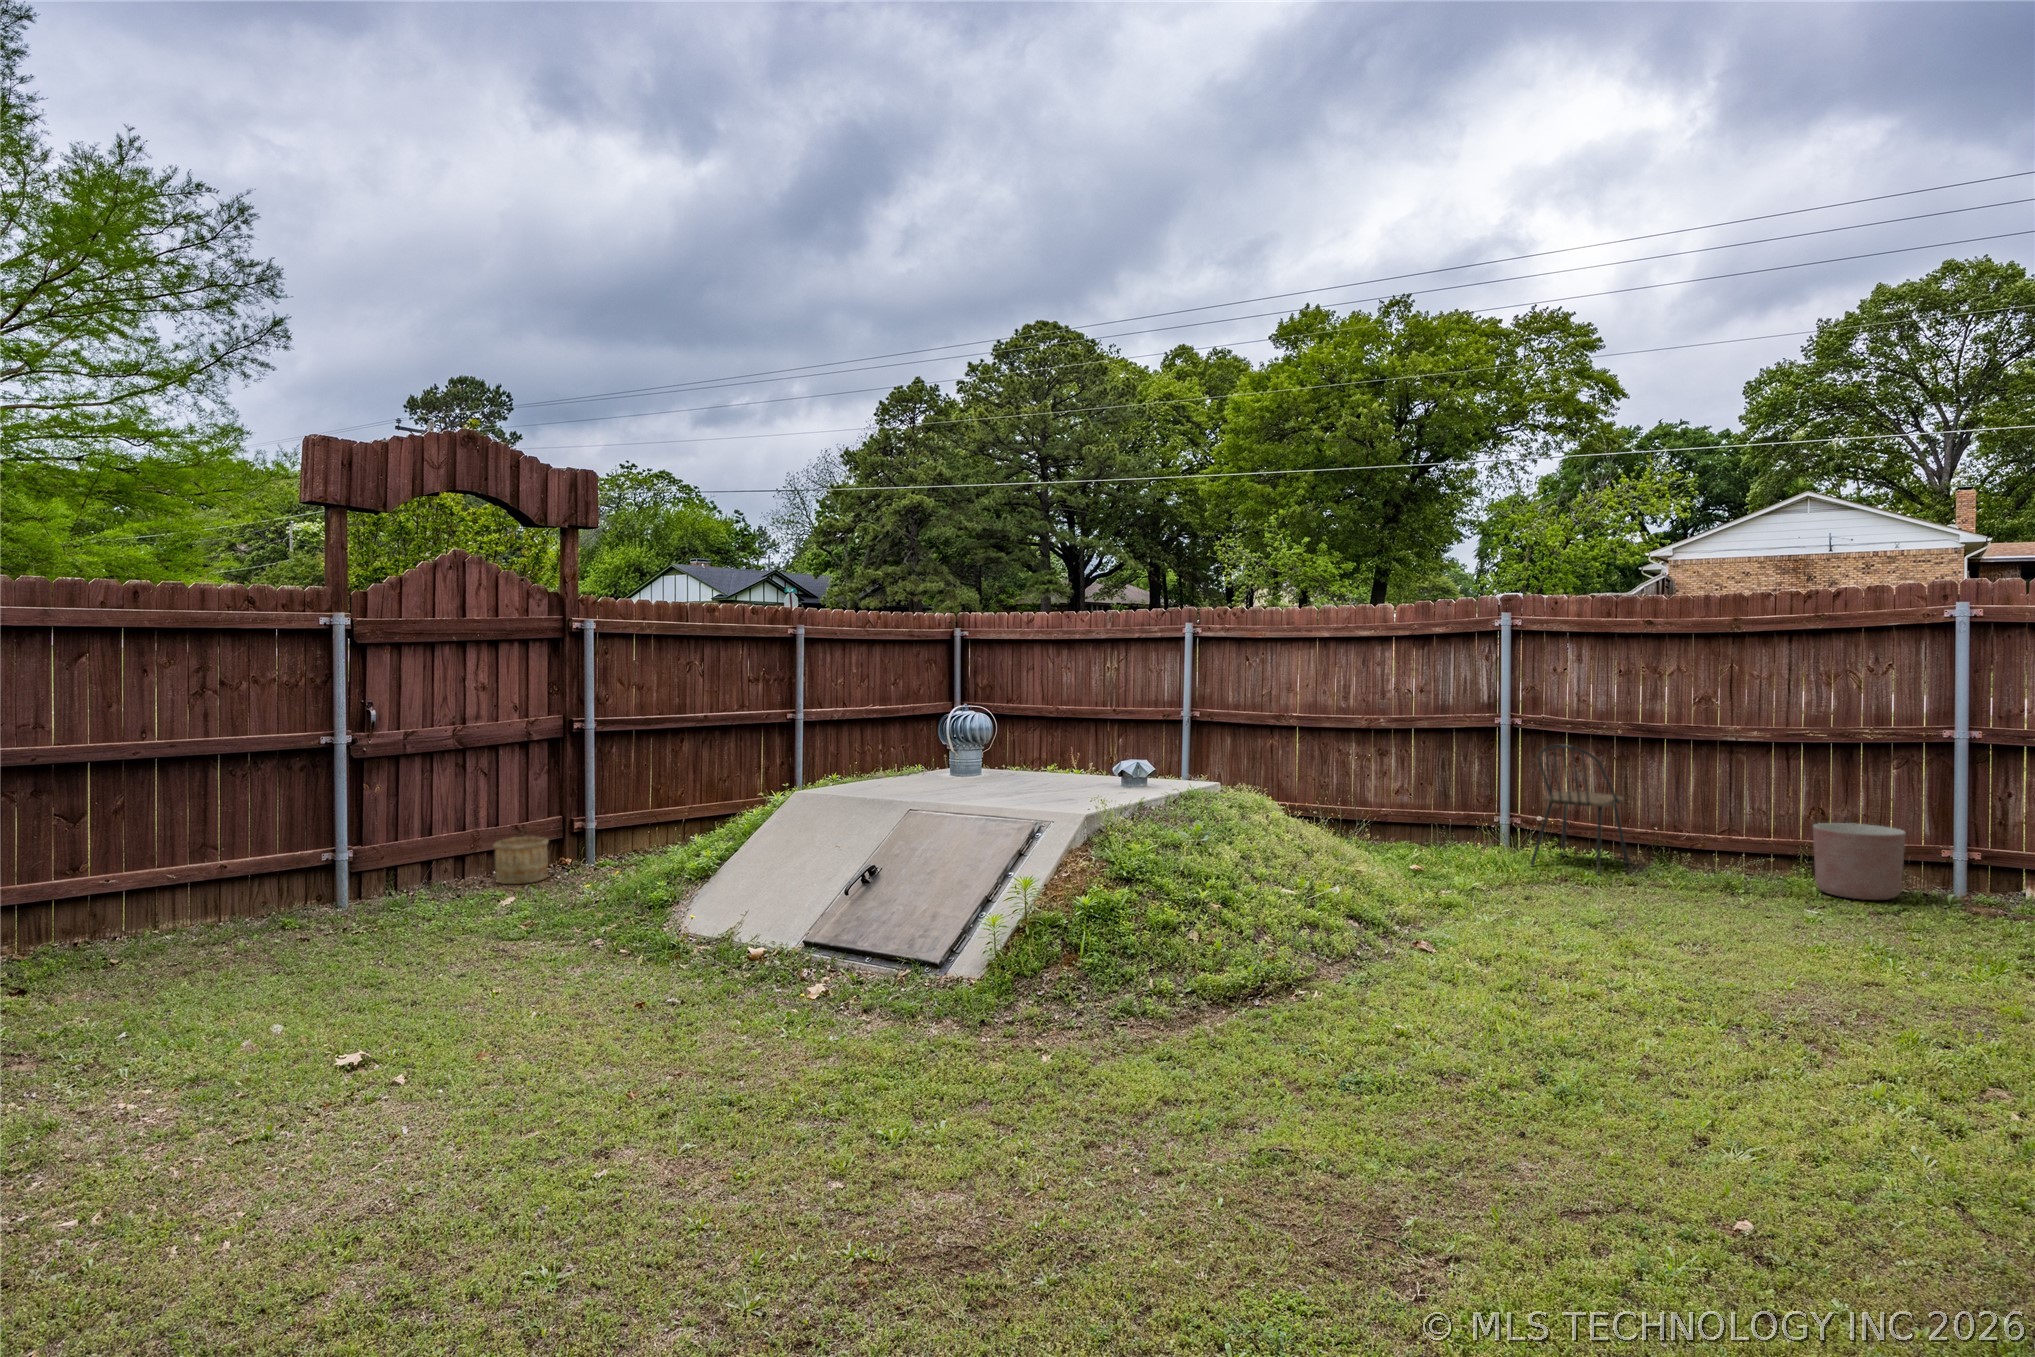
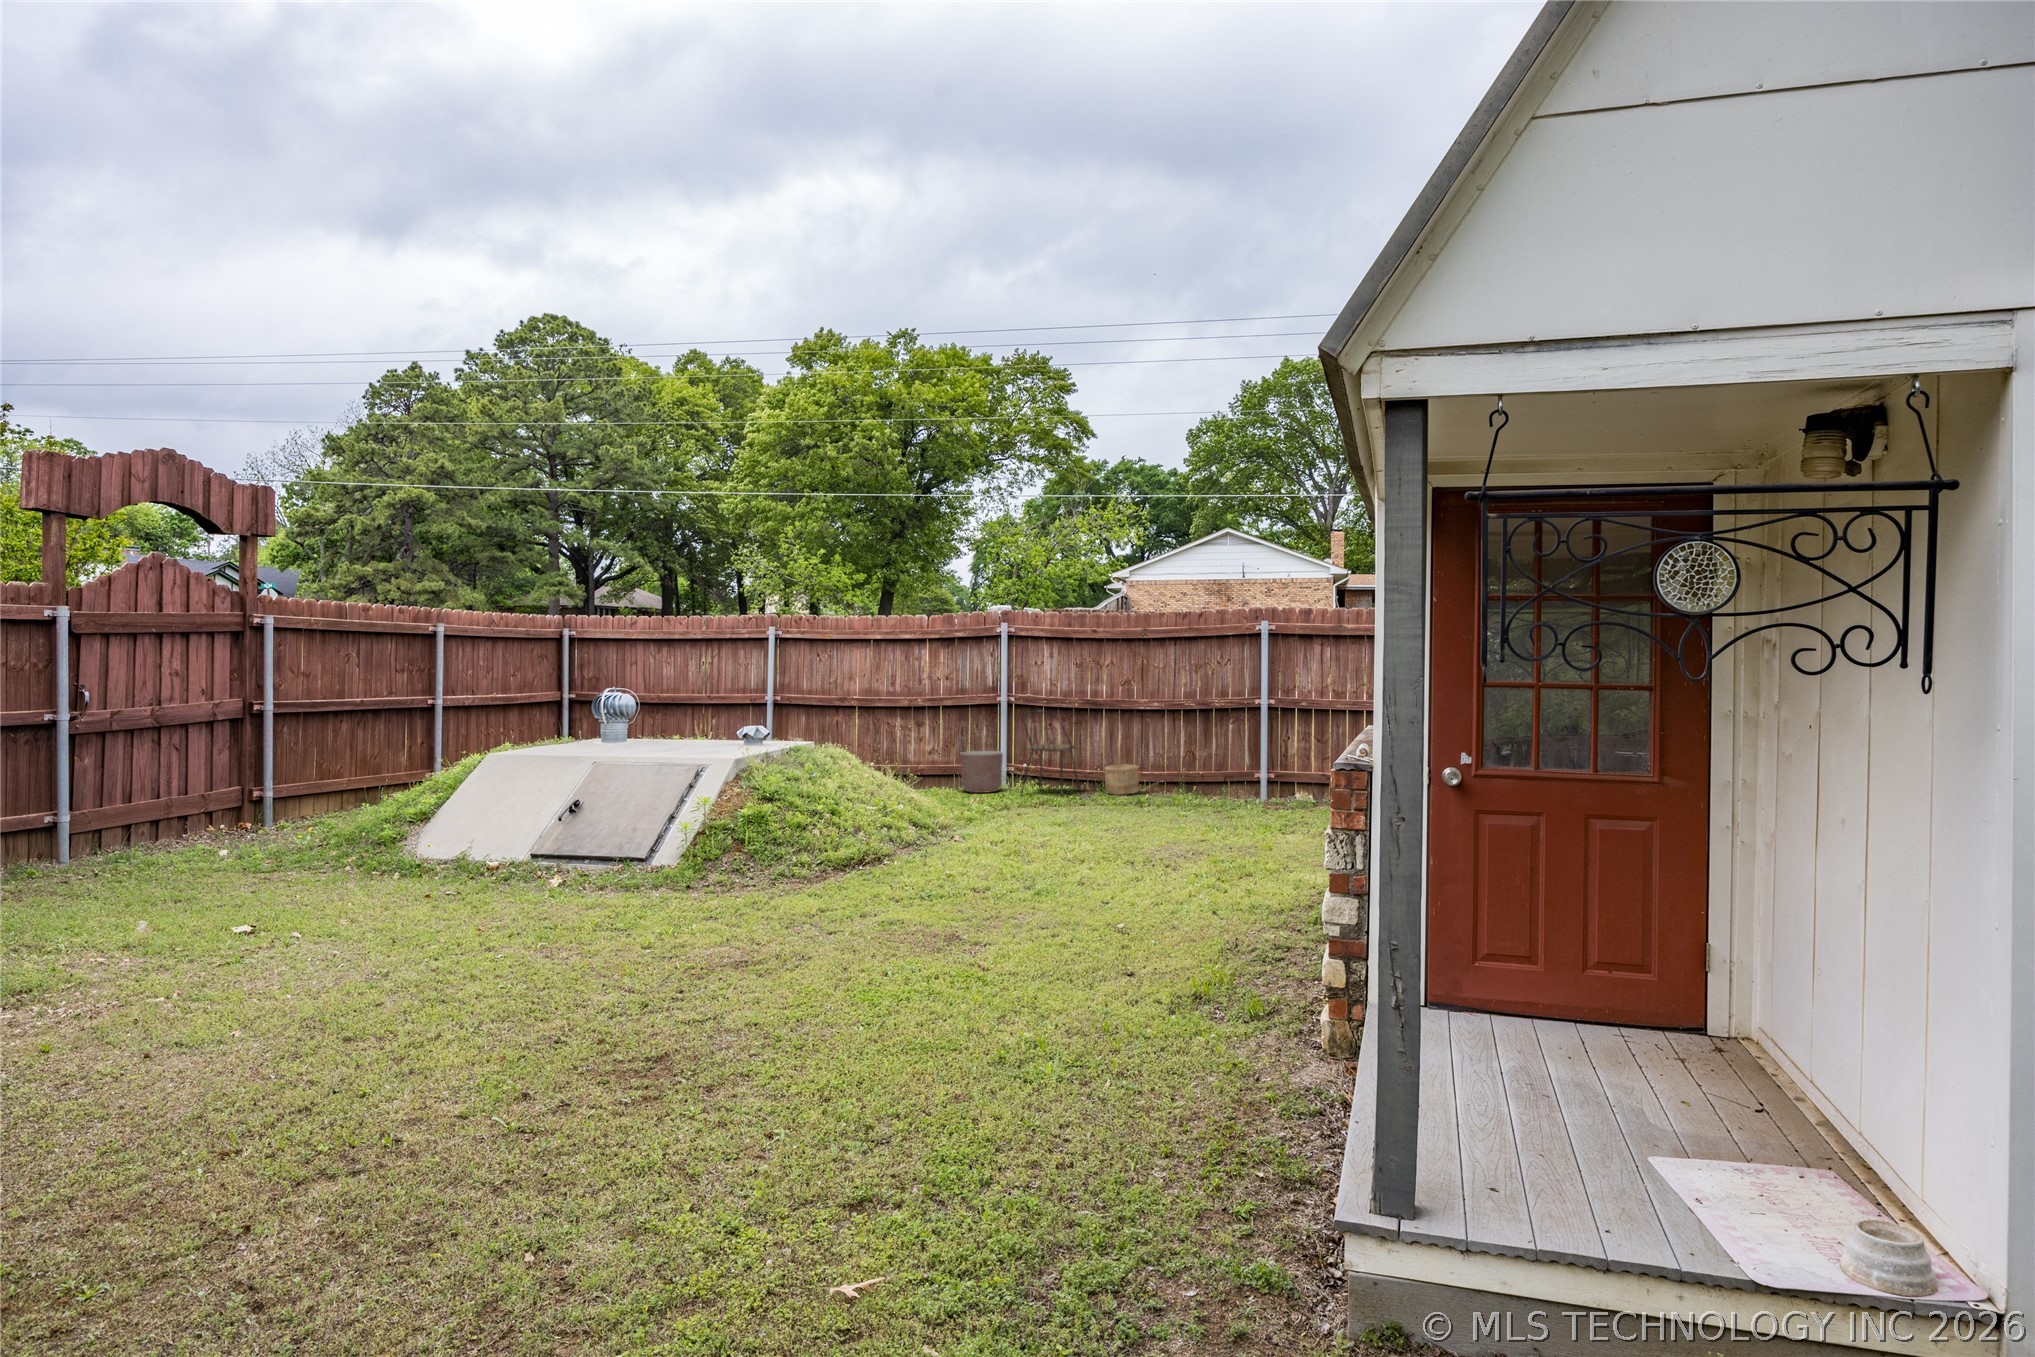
planter: present [1813,823,1905,900] -> present [960,751,1003,793]
wooden bucket: present [493,836,549,884] -> present [1104,764,1139,795]

